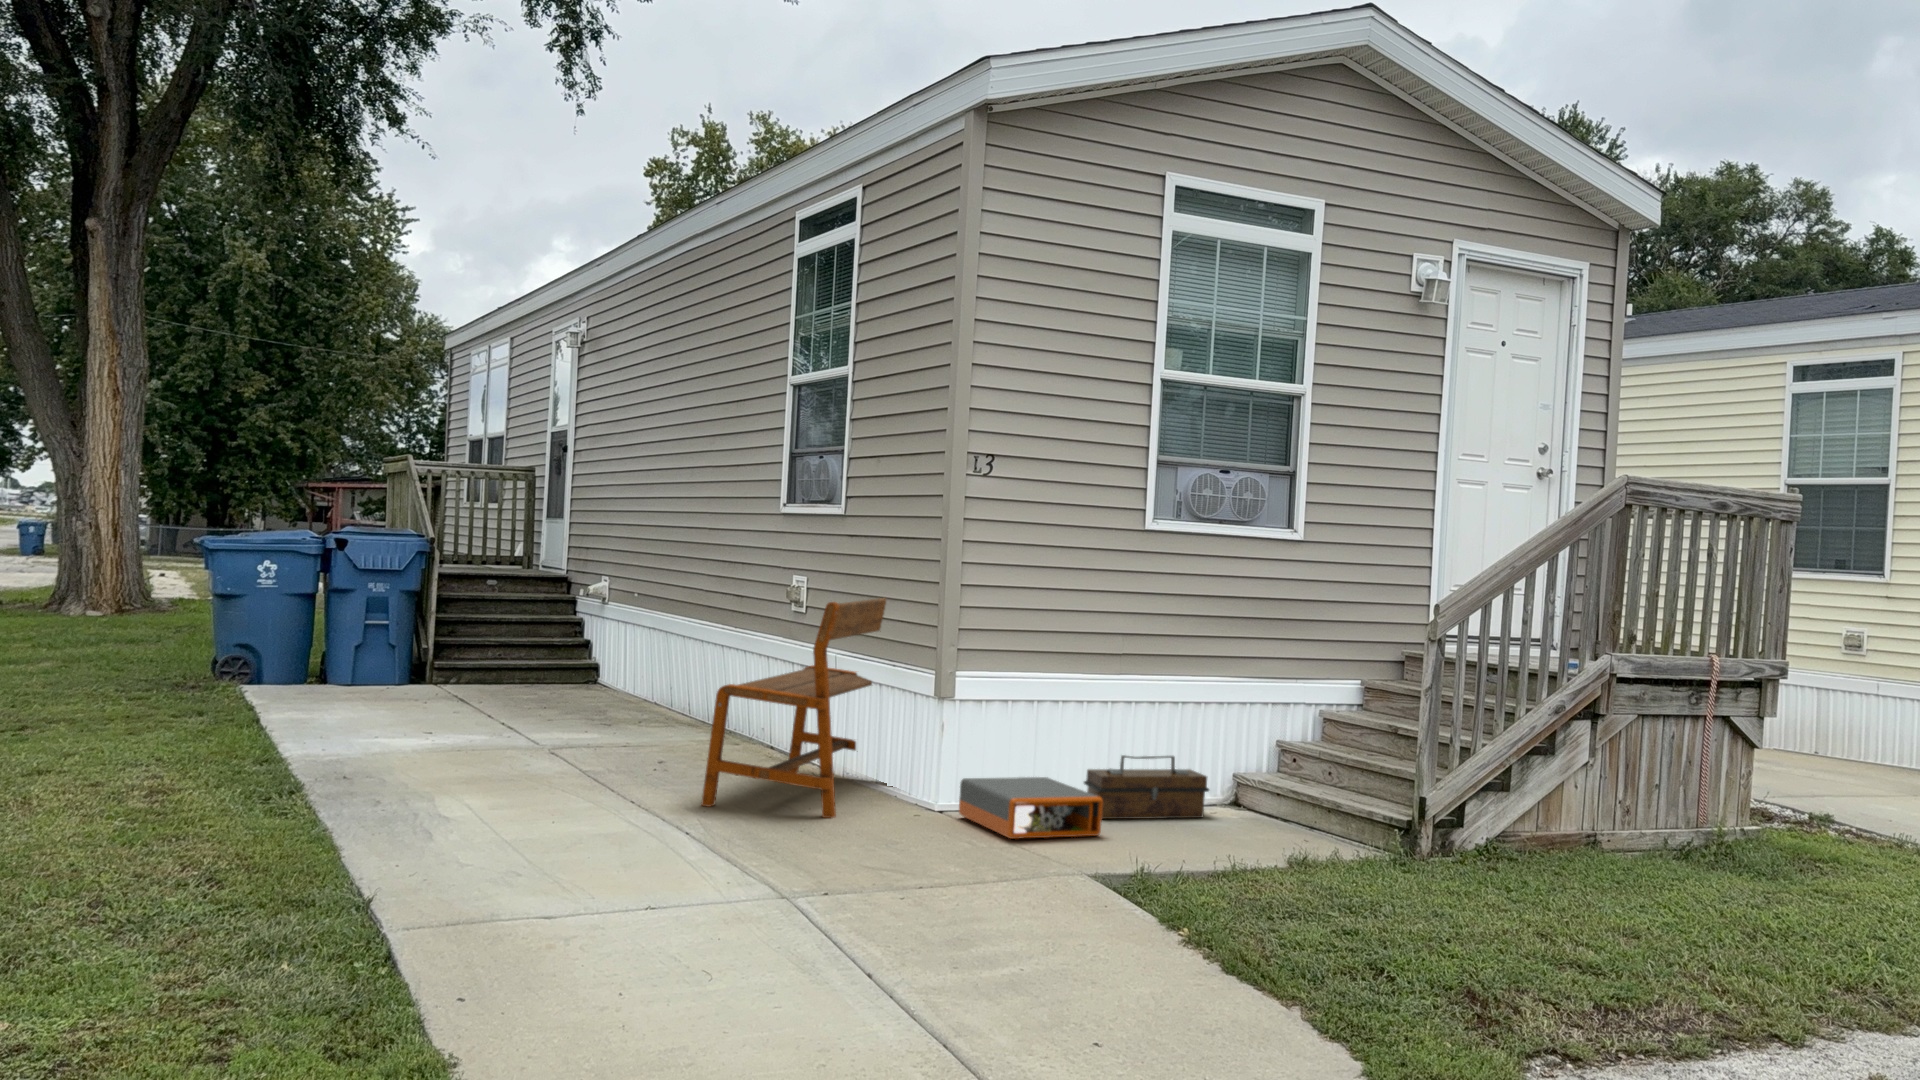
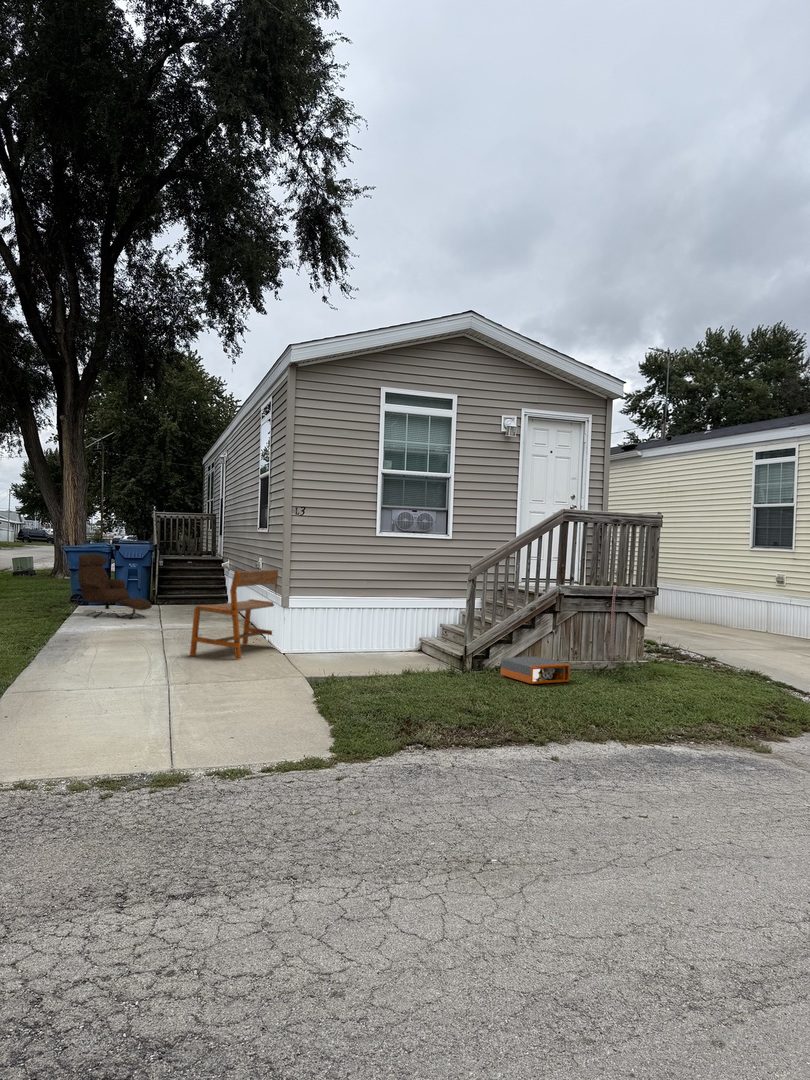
lounge chair: none [315,540,488,697] -> present [78,554,152,619]
toolbox: present [1084,755,1209,819] -> none [351,633,404,660]
storage box: present [959,777,1103,839] -> present [501,656,570,684]

